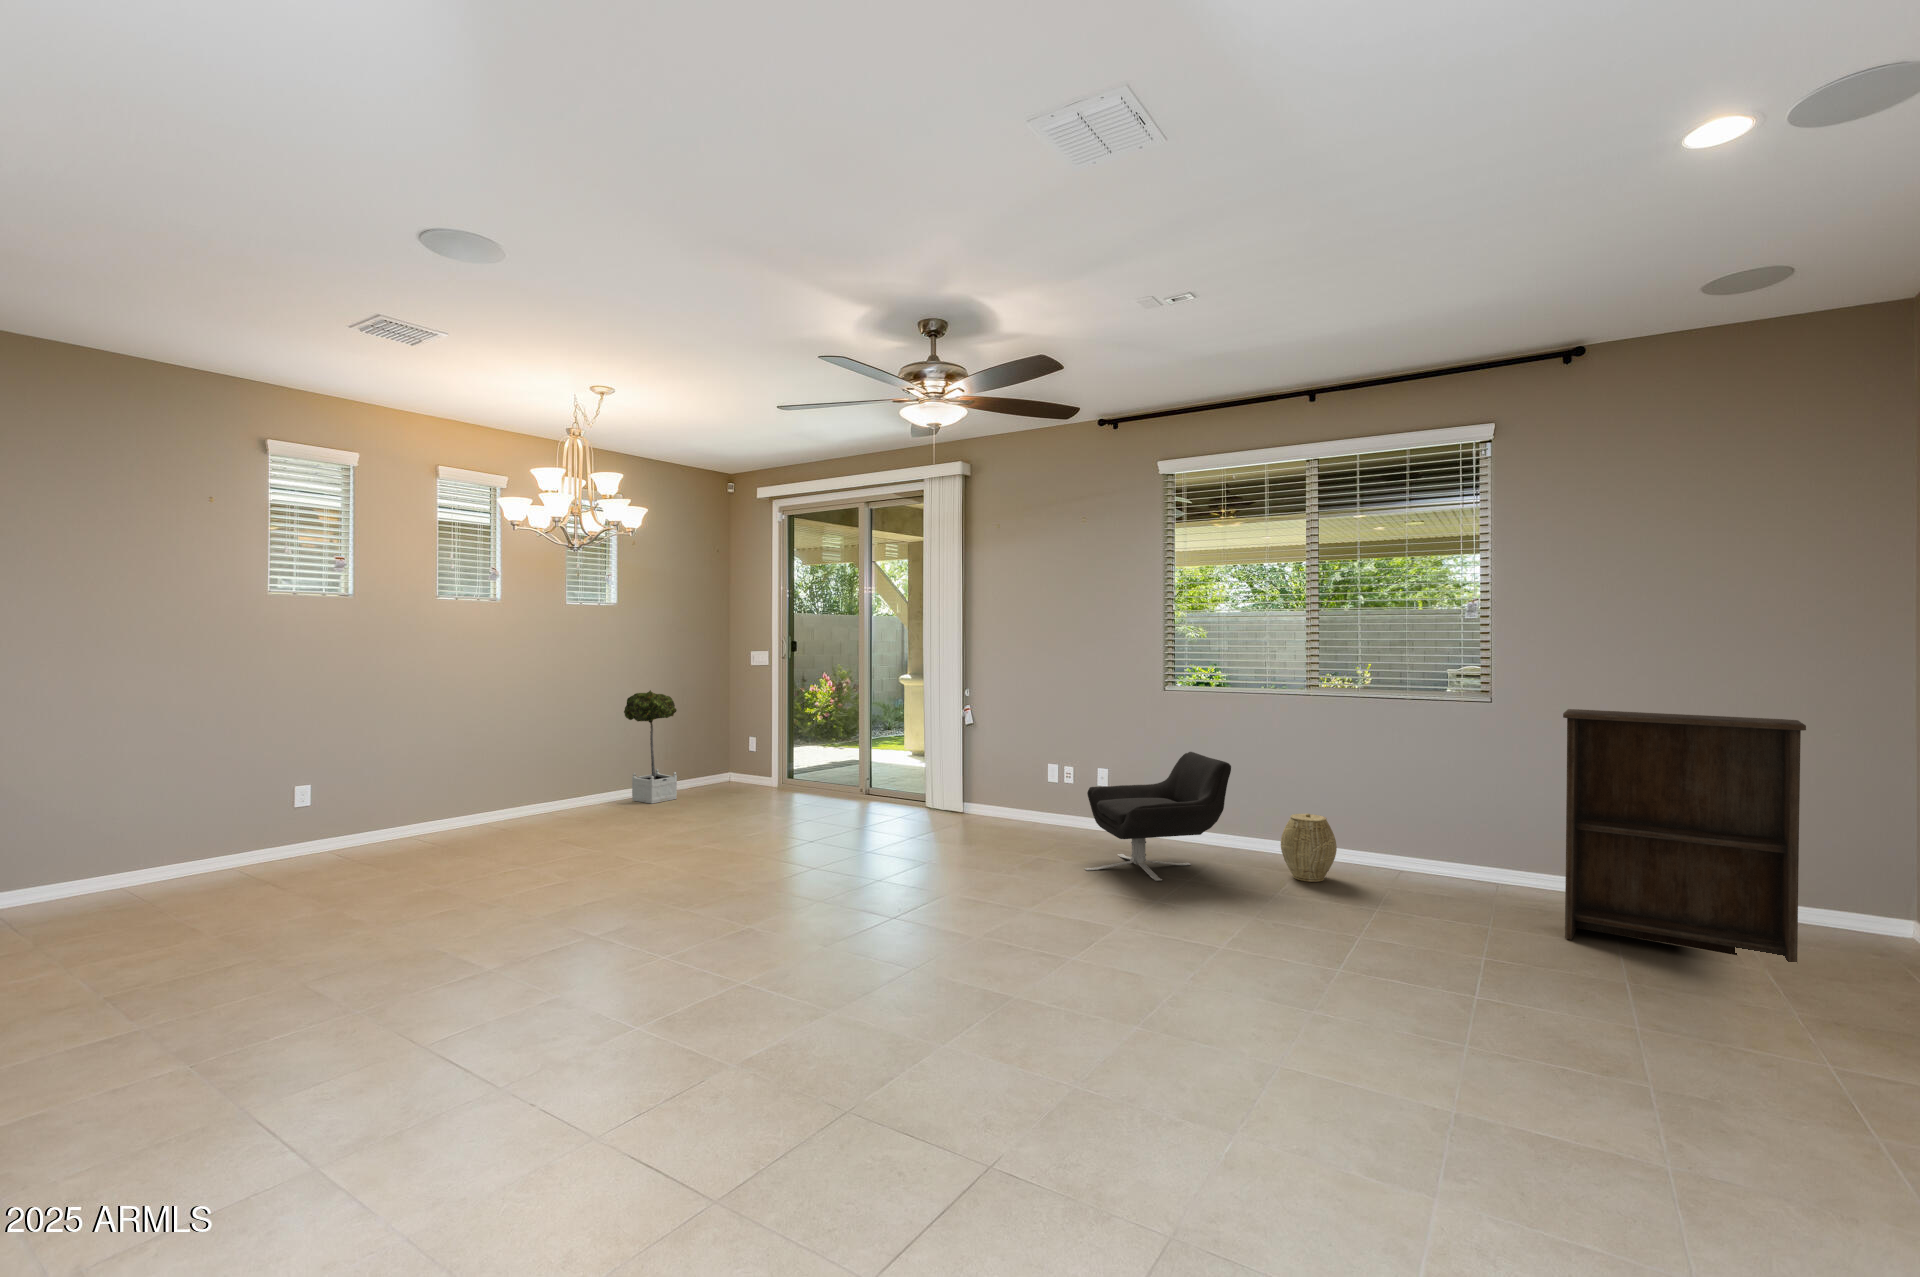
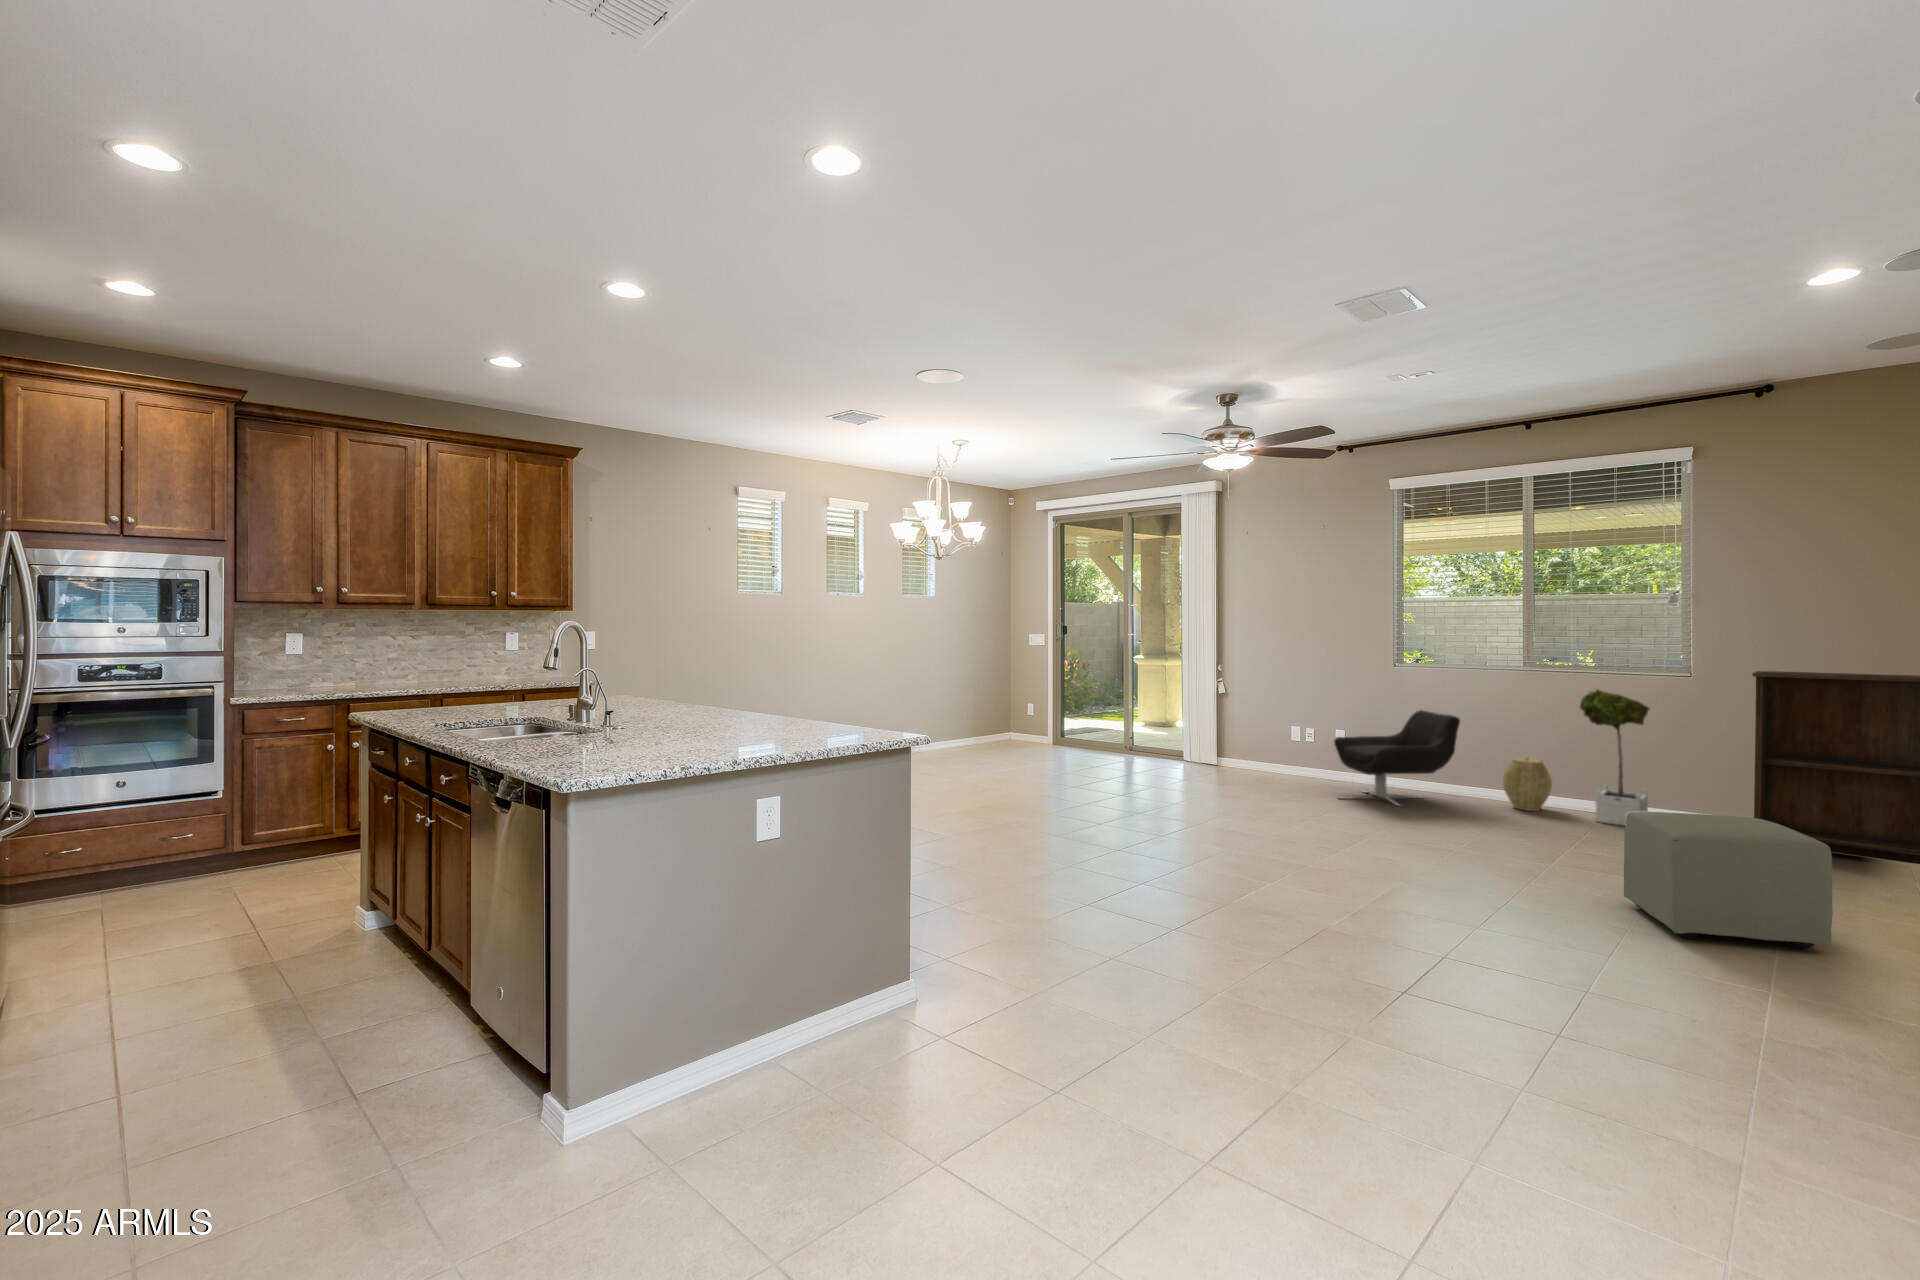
potted tree: present [624,690,677,804] -> present [1580,689,1649,825]
ottoman: none [1407,934,1695,1168] -> present [1624,812,1833,949]

